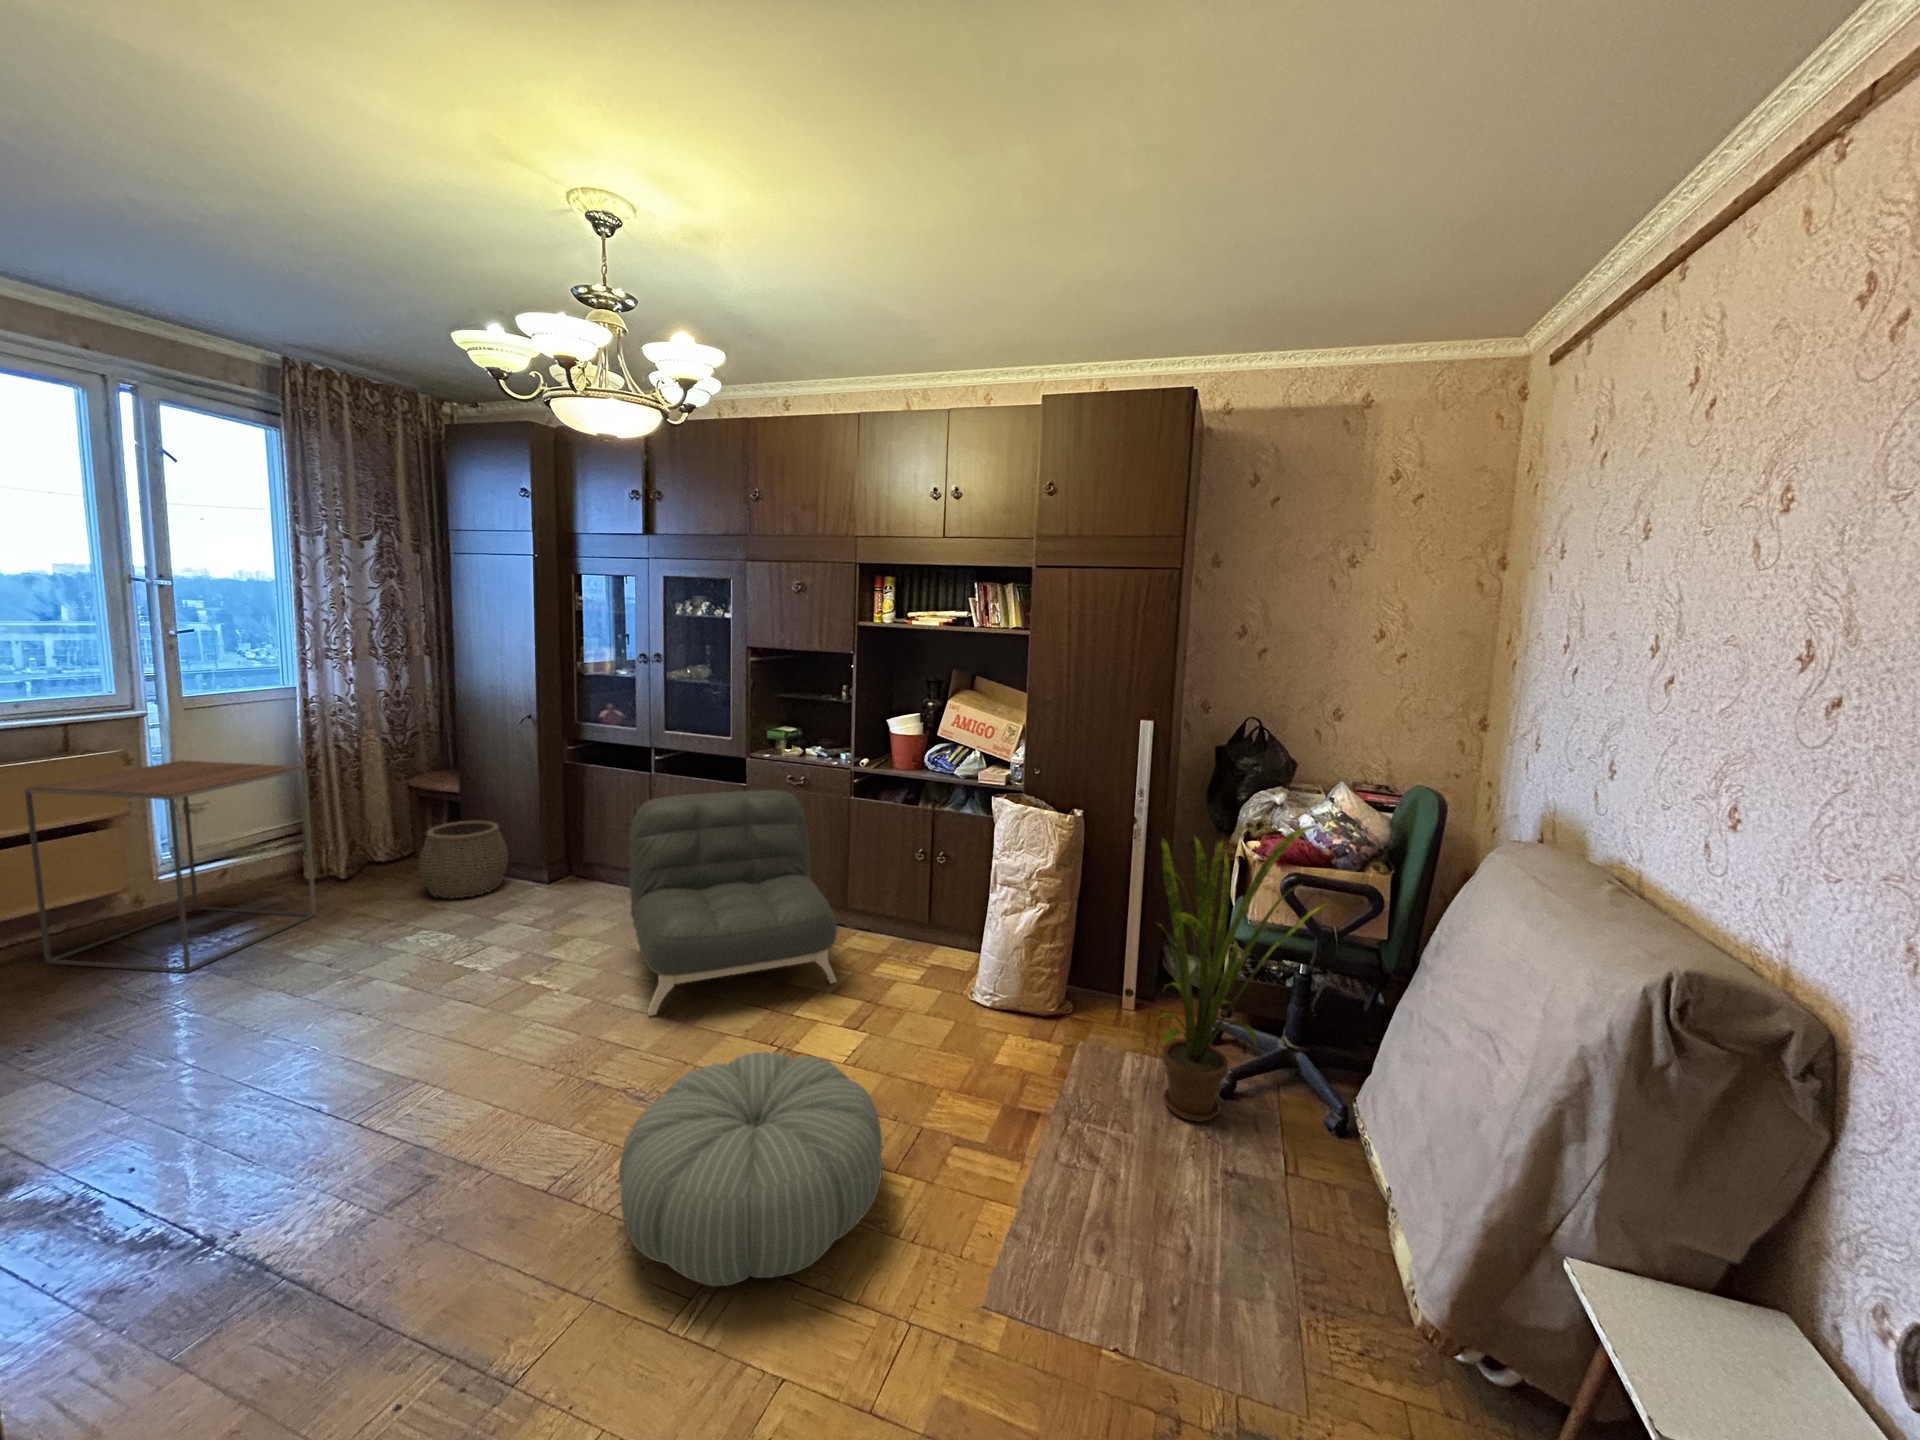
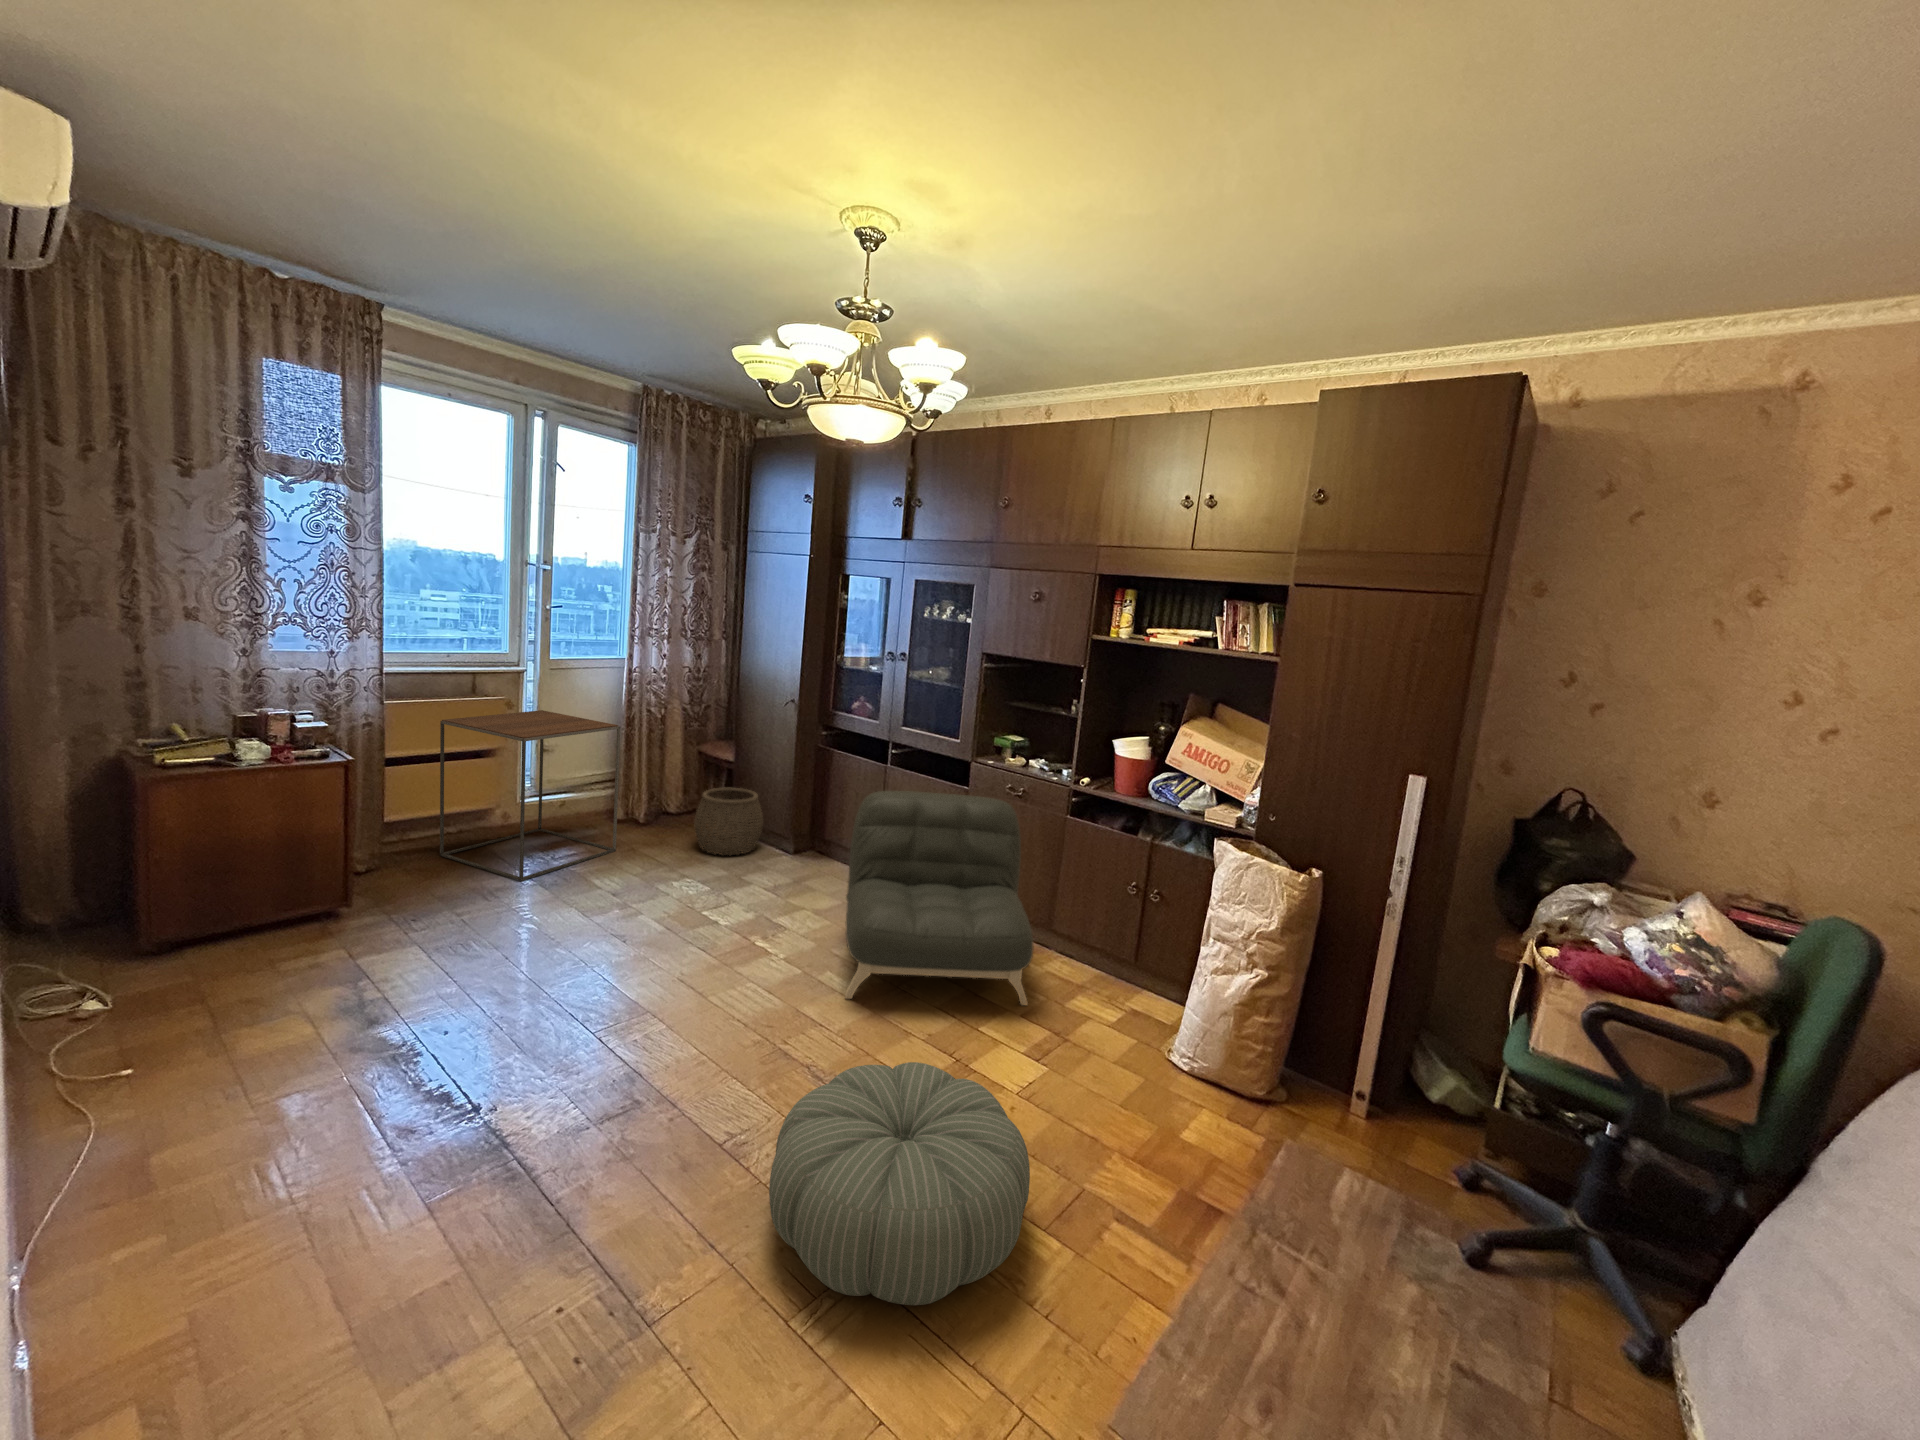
house plant: present [1159,825,1322,1121] -> none [1380,925,1657,1285]

